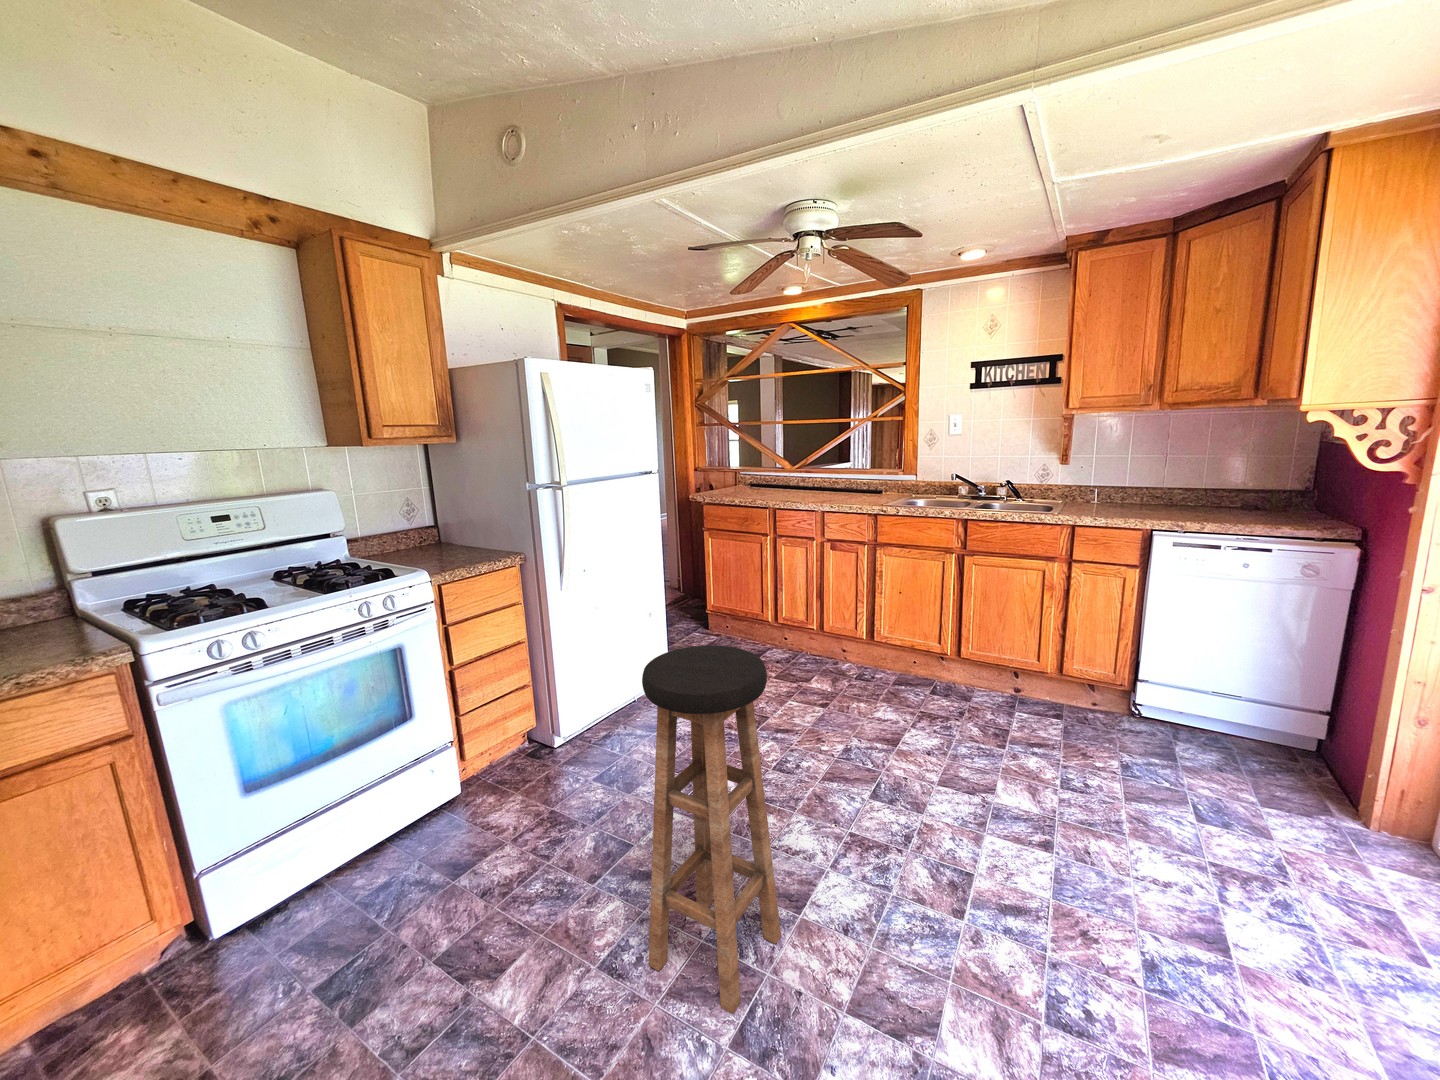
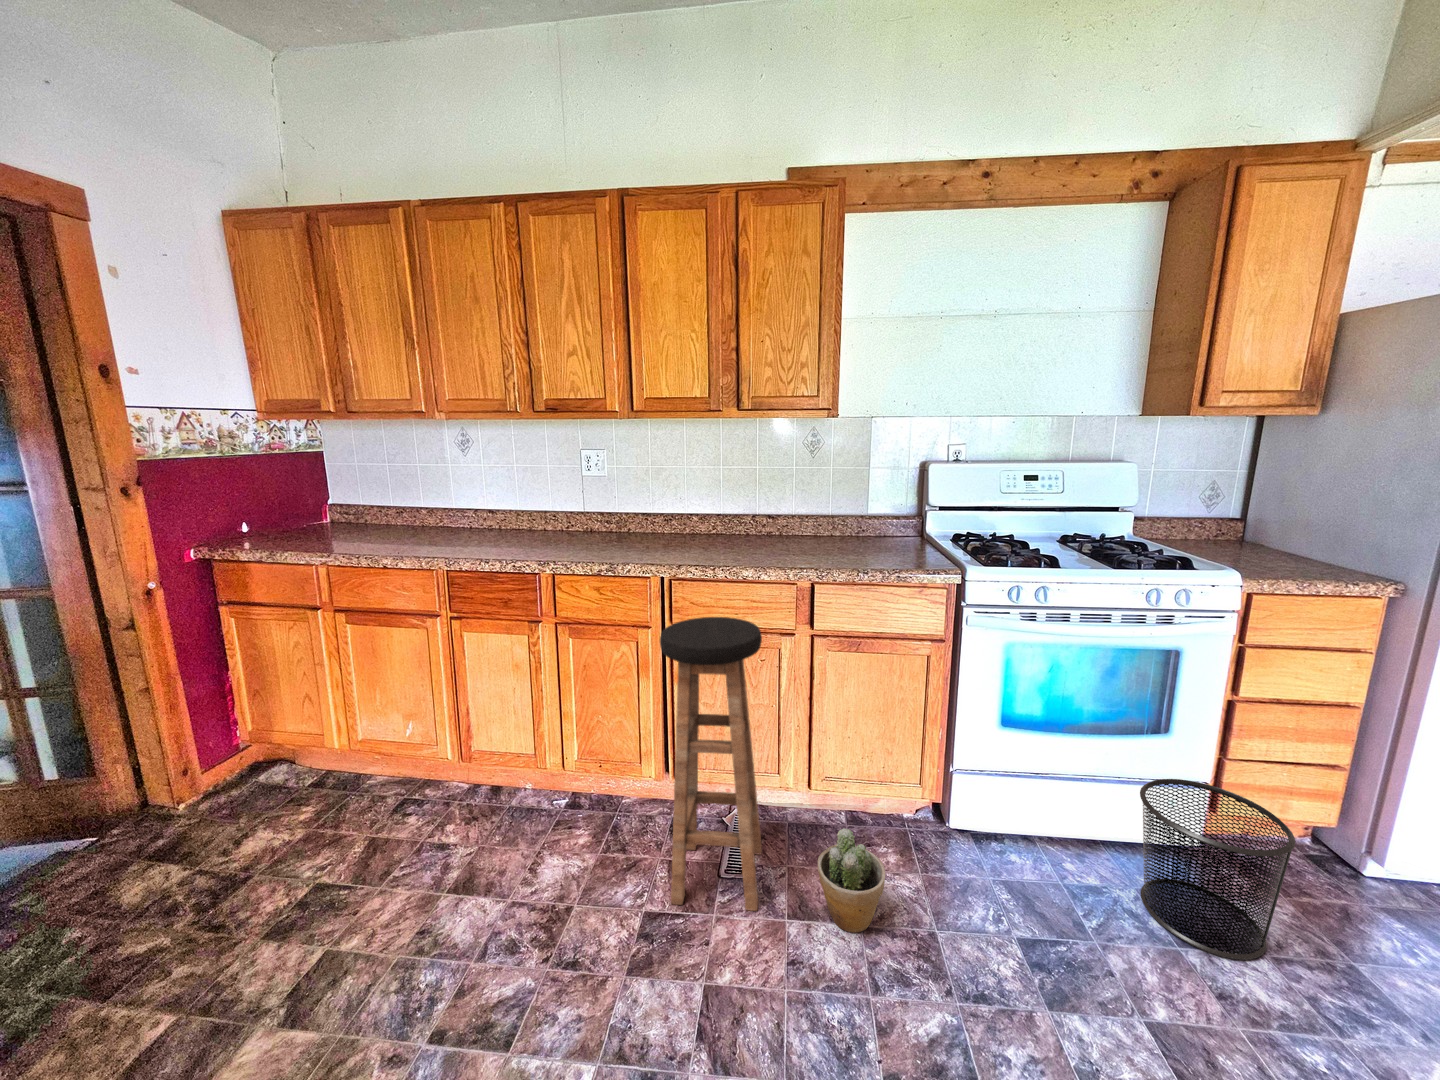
waste bin: none [849,648,920,742] -> present [1140,779,1296,960]
potted plant: none [786,797,847,884] -> present [818,828,885,933]

